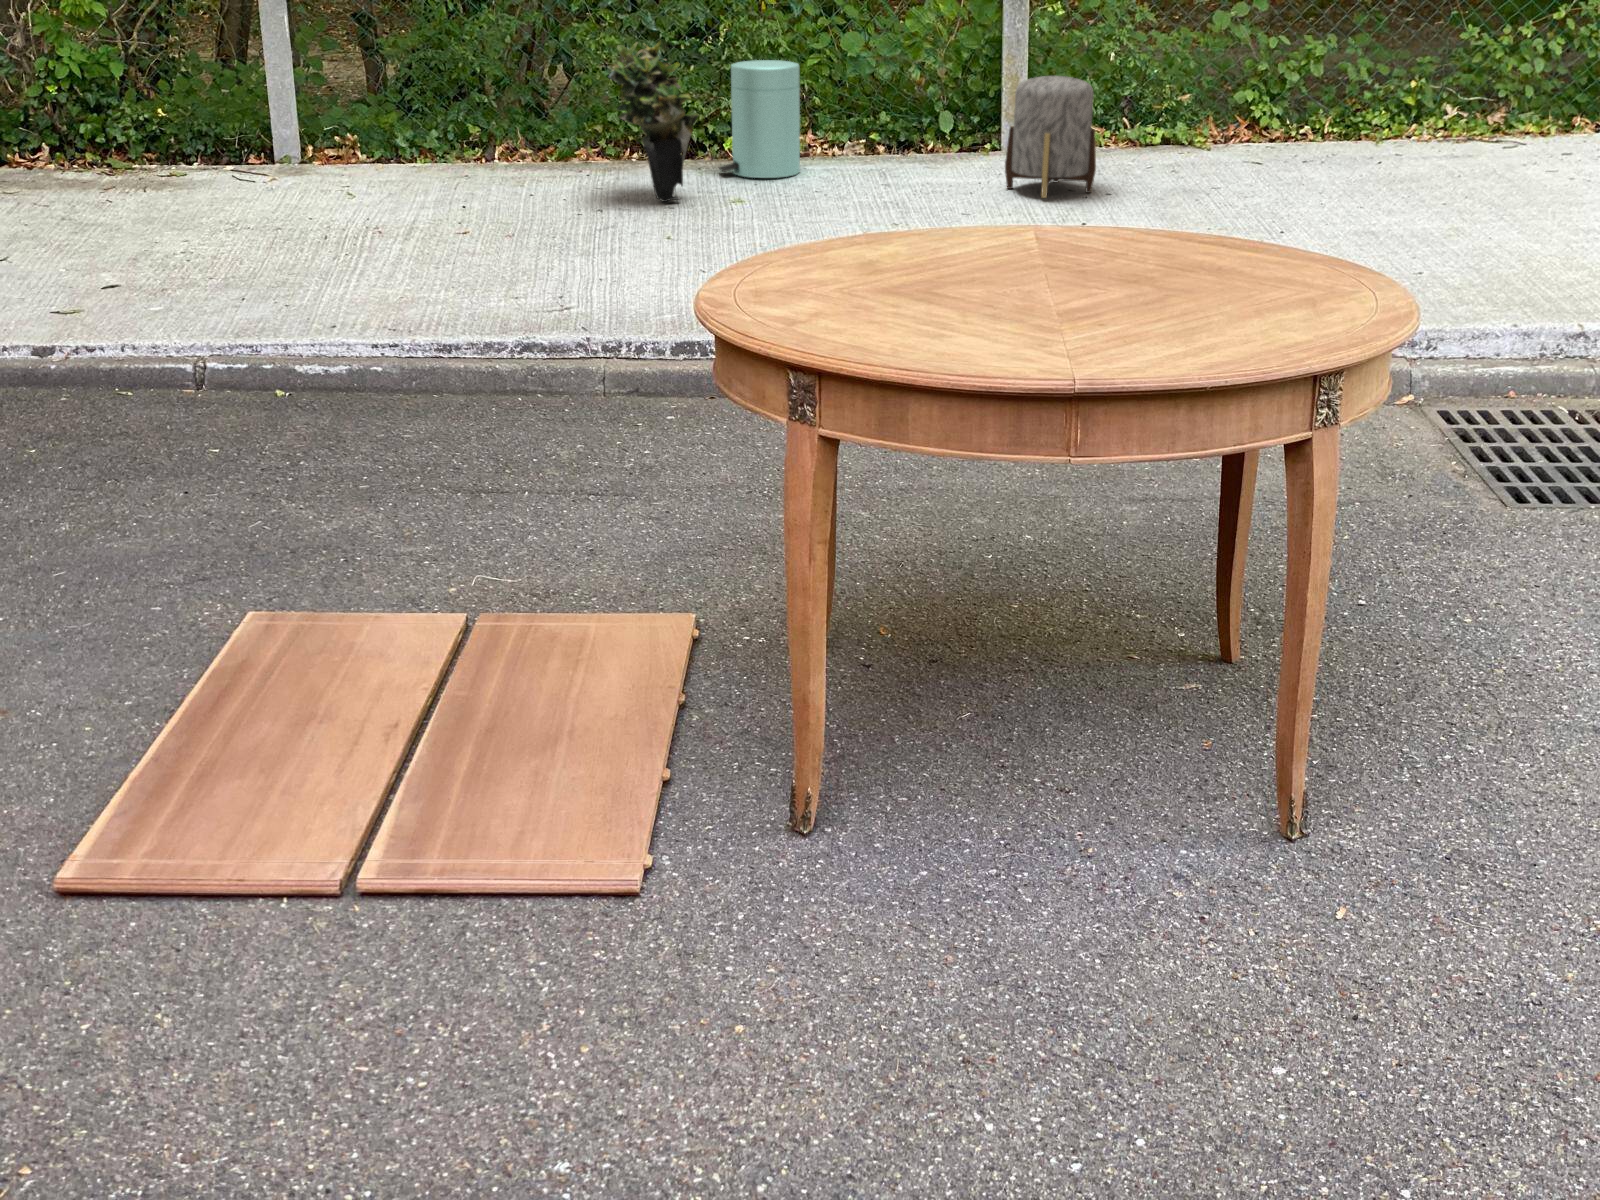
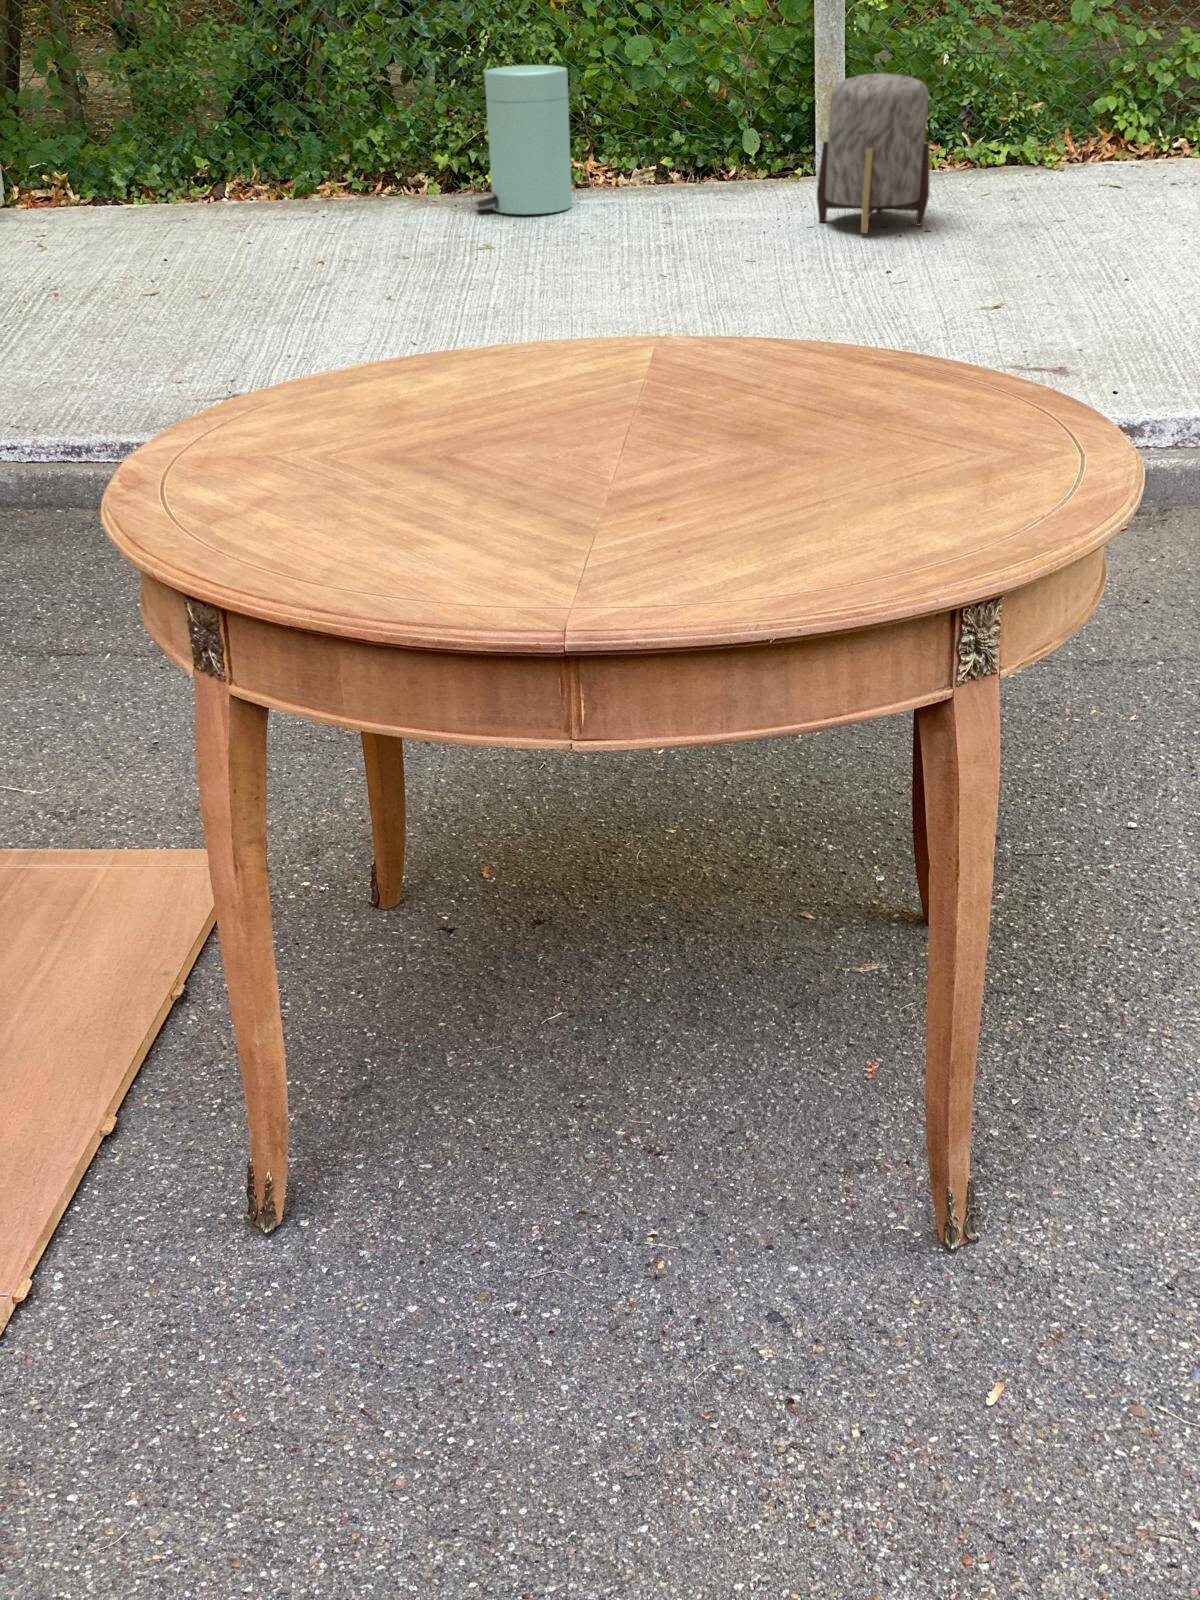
potted plant: present [609,41,698,202] -> none [324,38,441,247]

